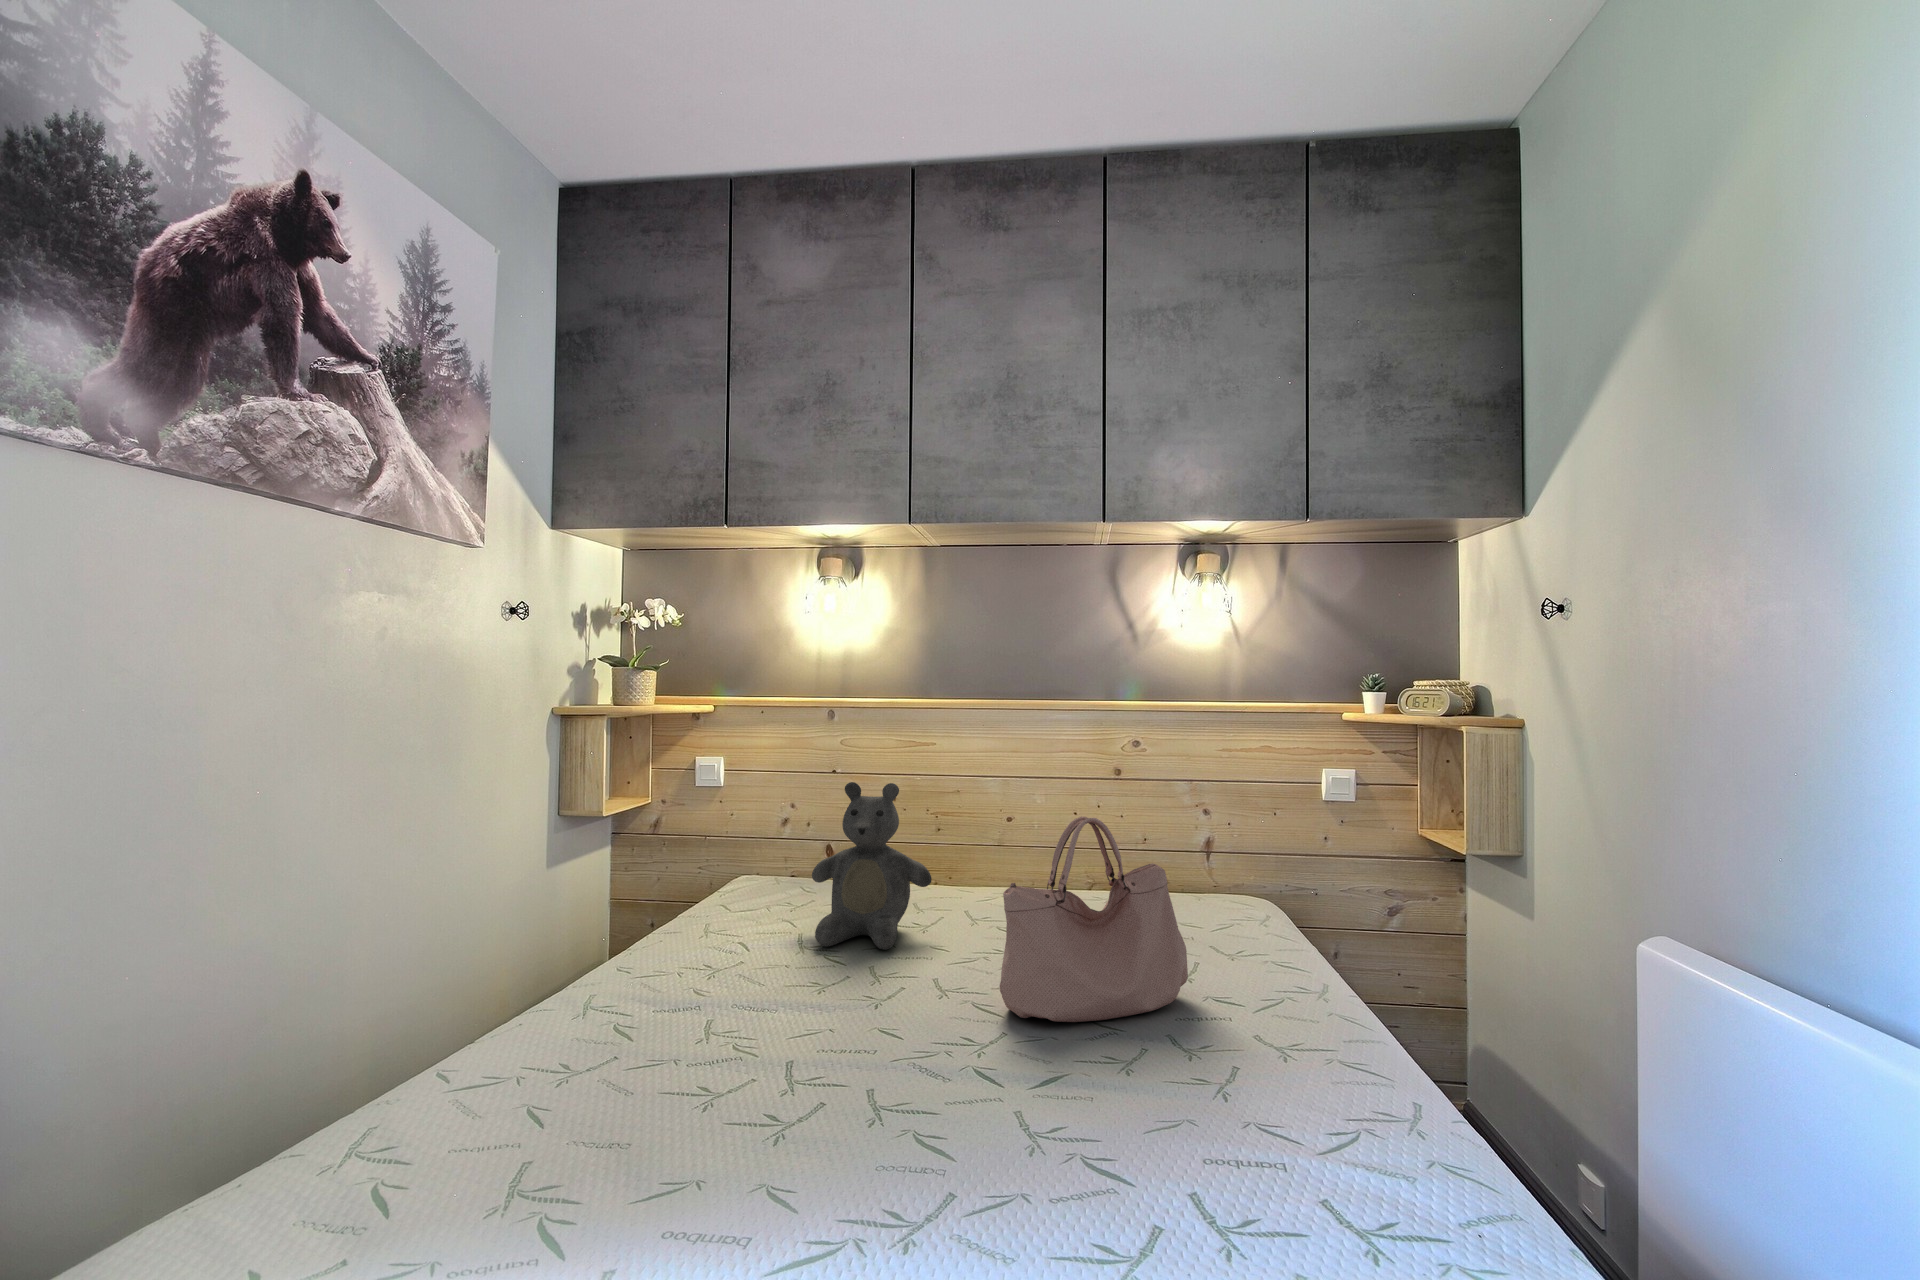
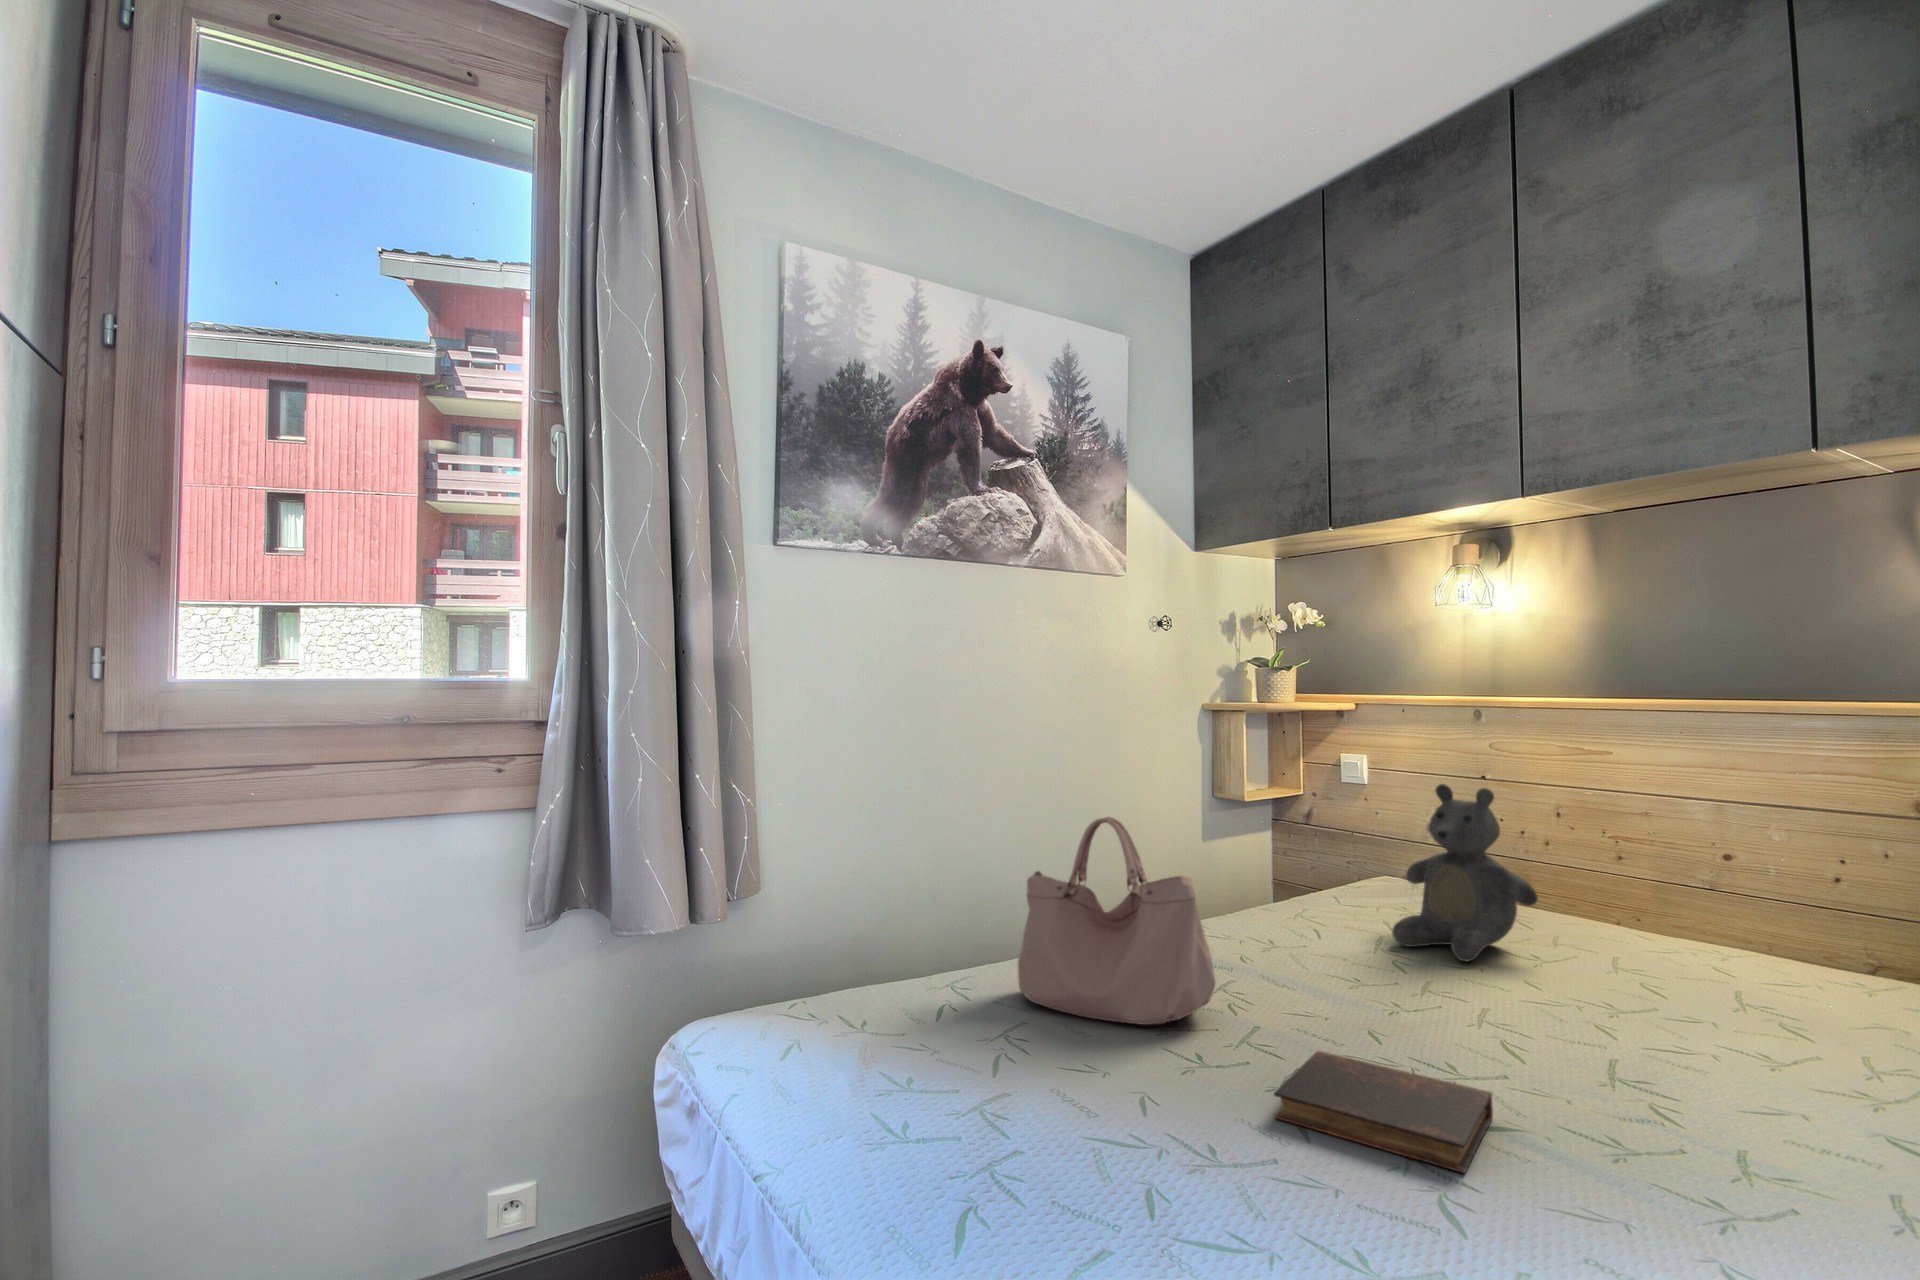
handbag: present [1000,816,1188,1022] -> present [1018,817,1215,1025]
book: none [885,1072,1085,1180] -> present [1274,1051,1493,1173]

